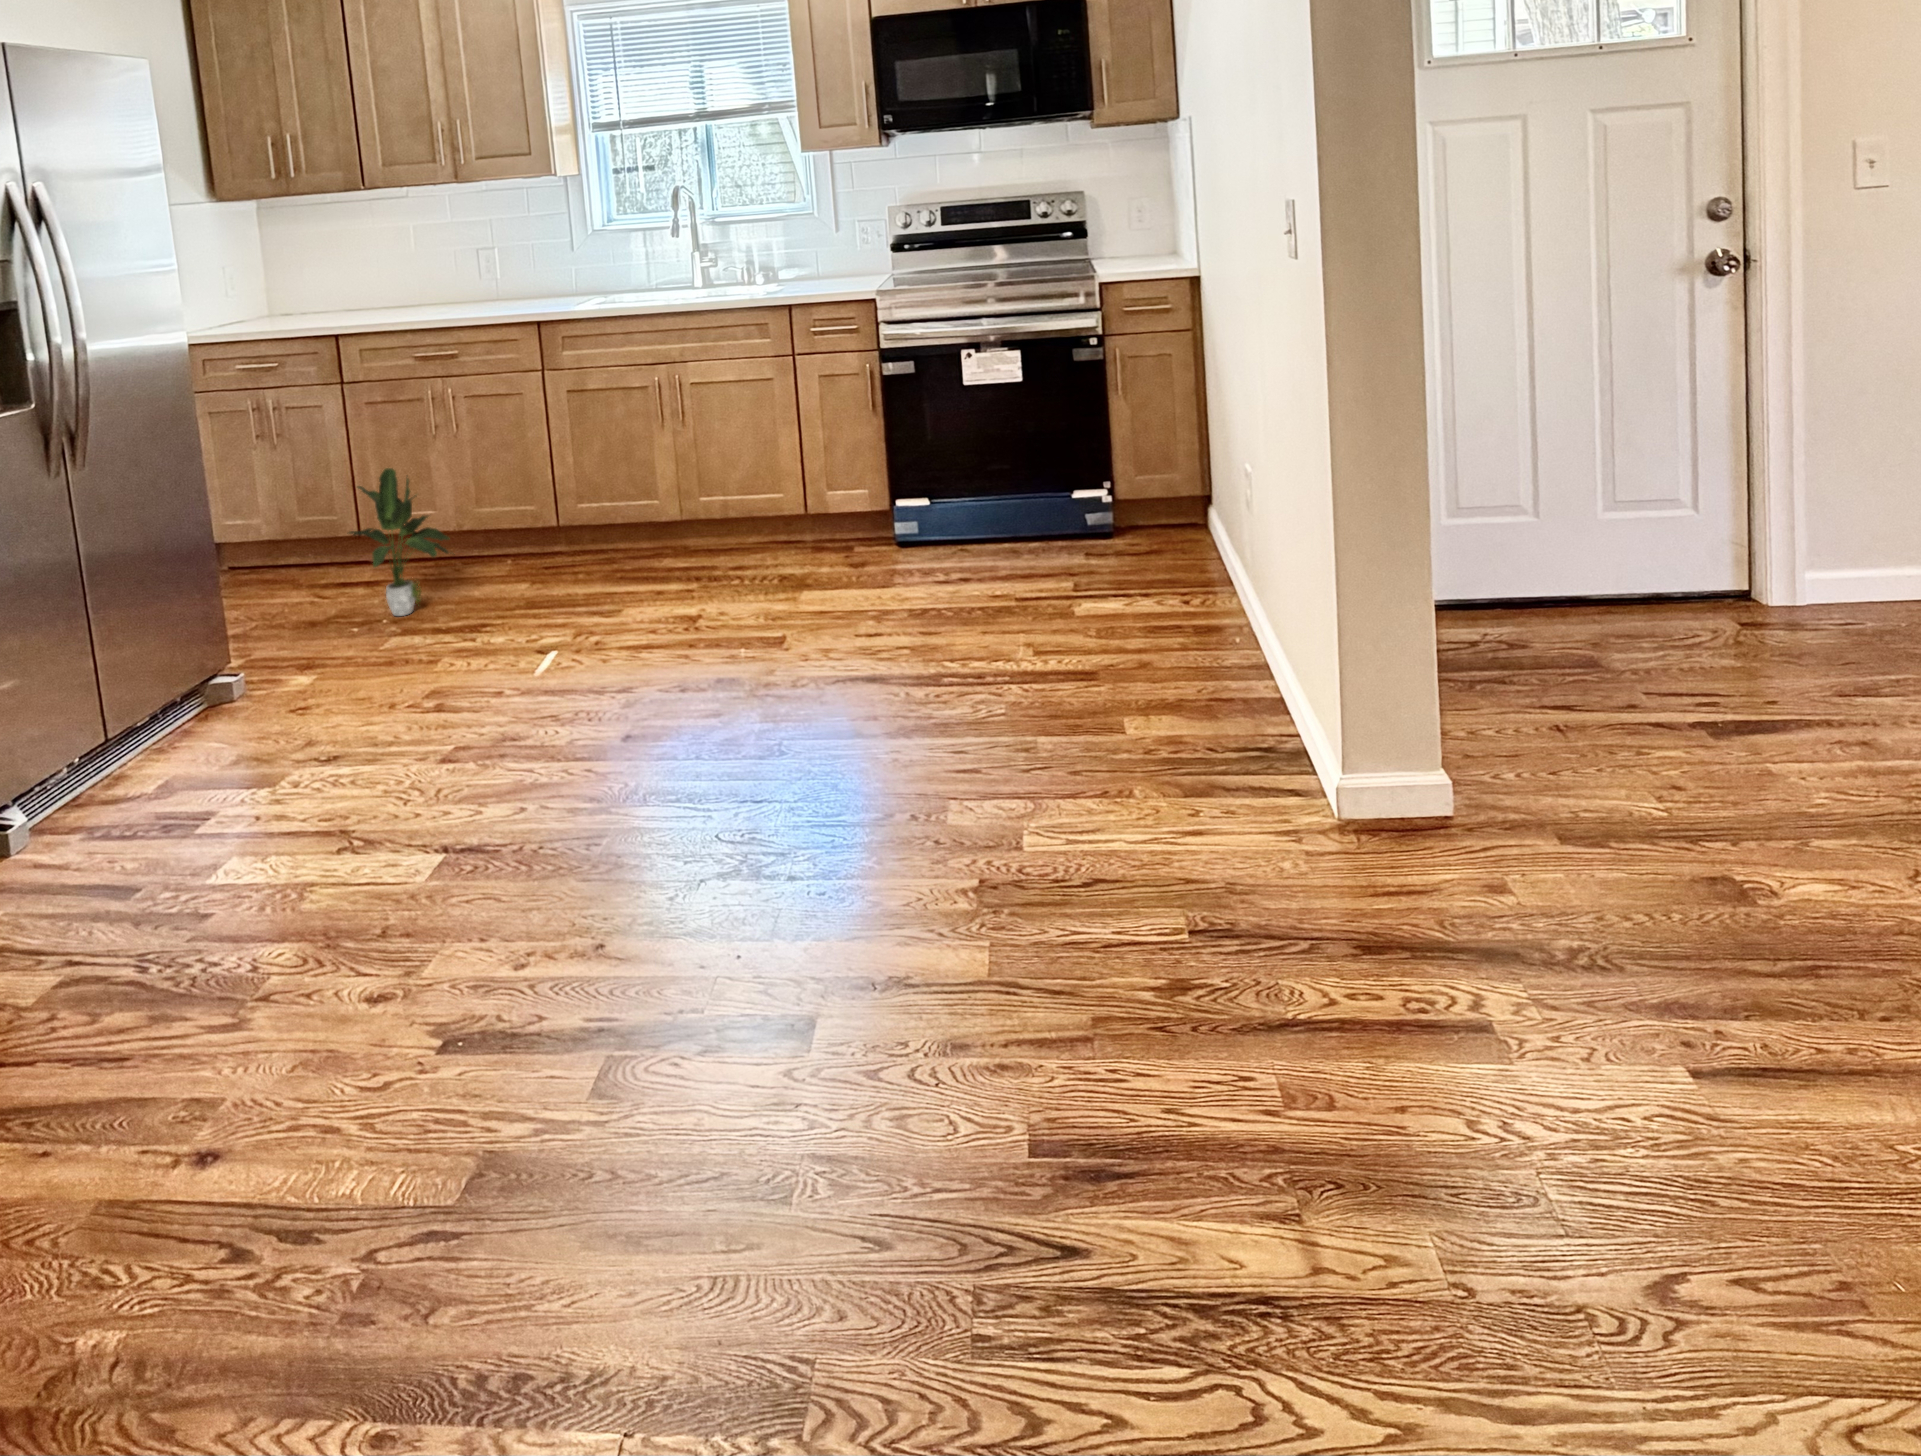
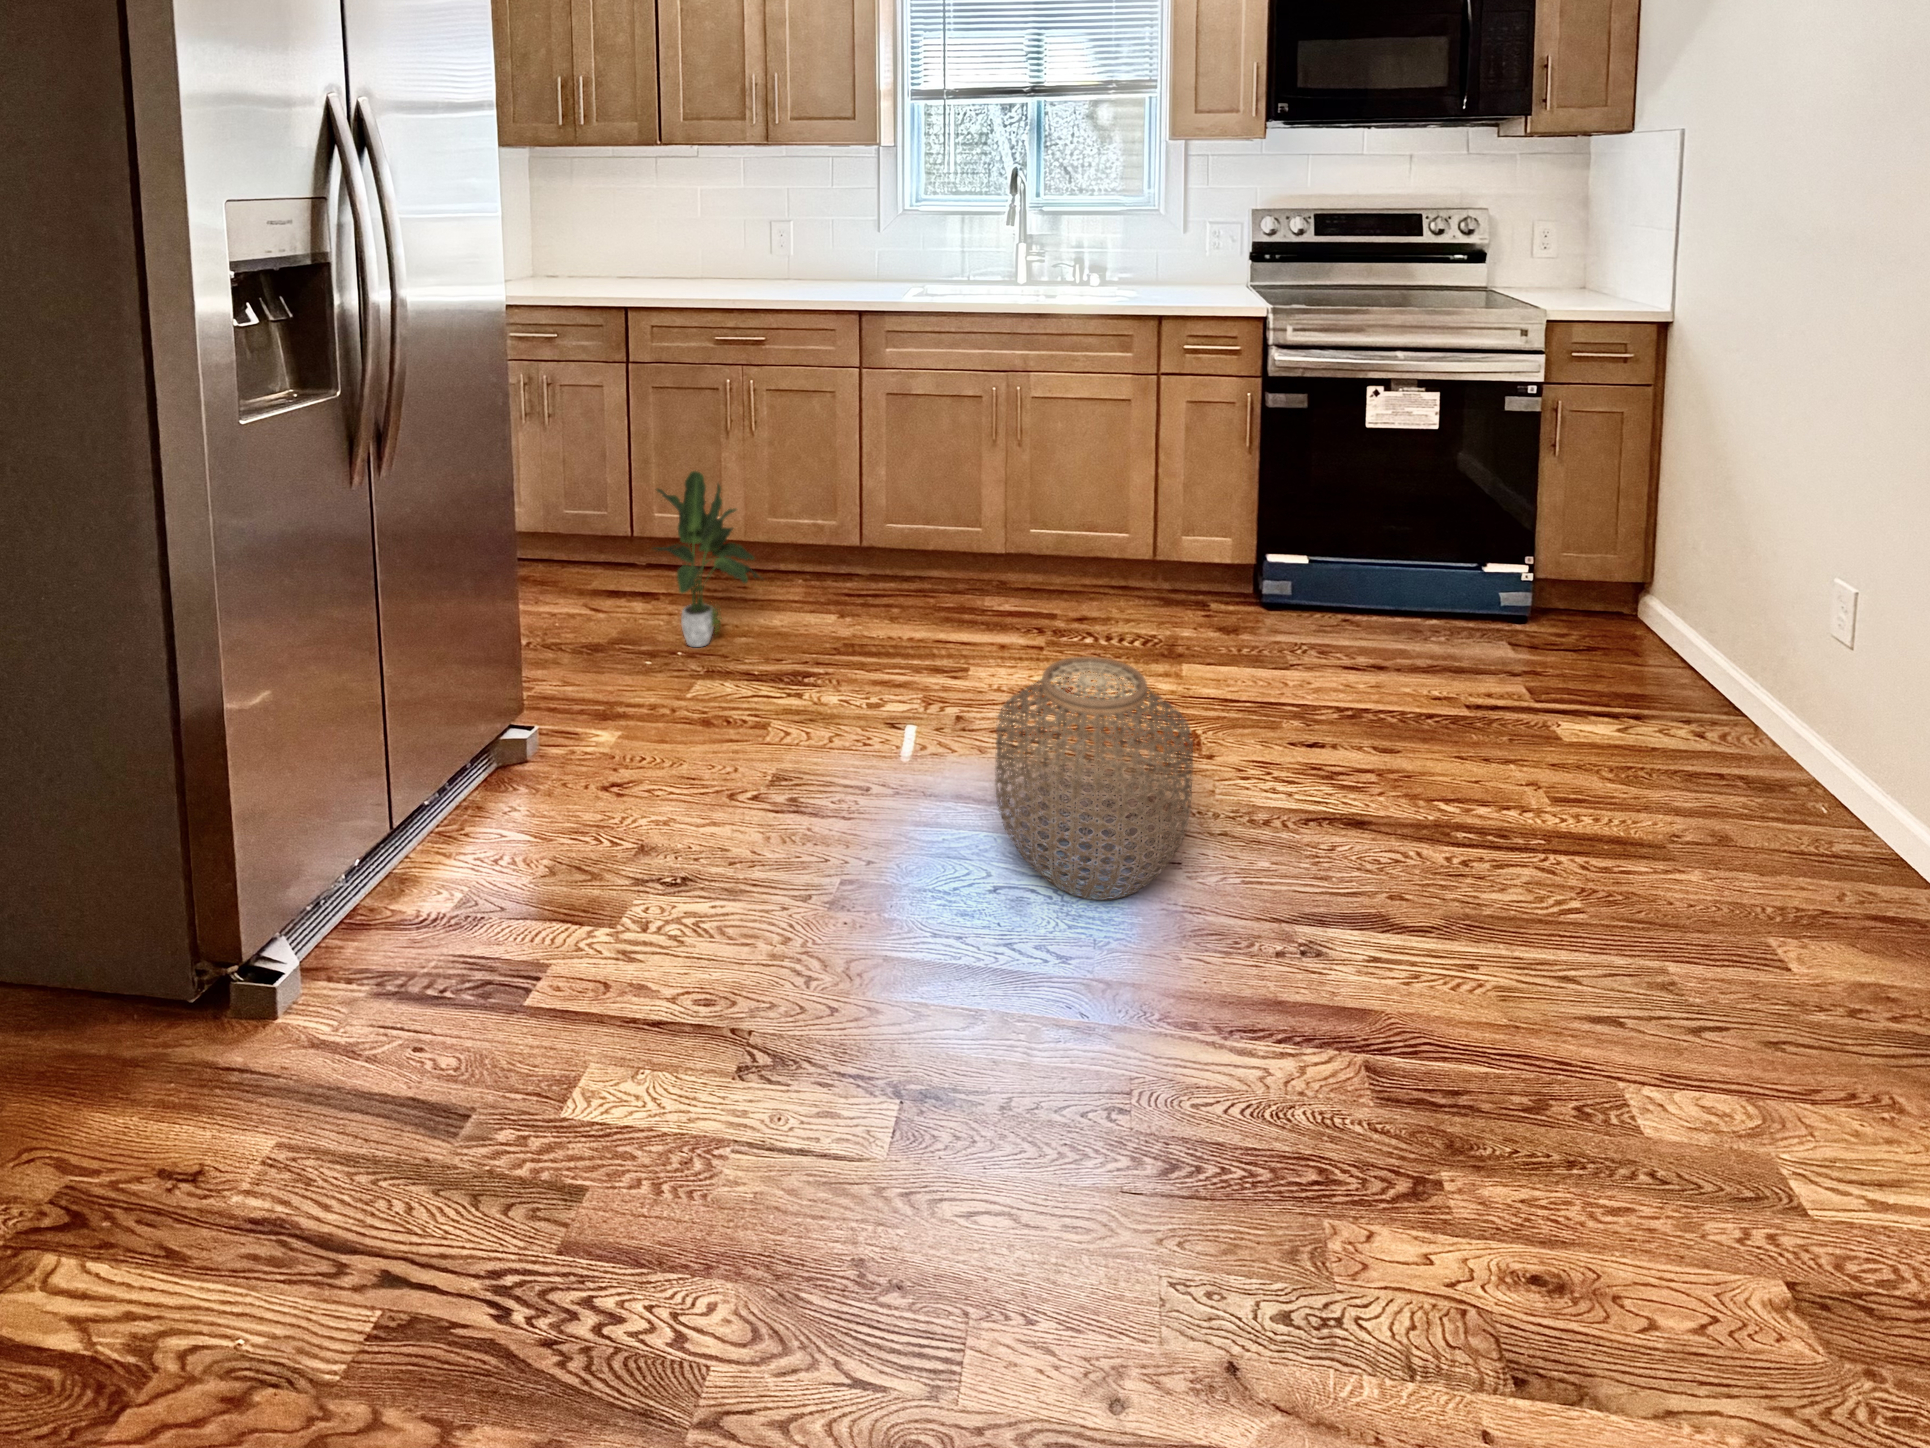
woven basket: none [563,564,714,737] -> present [995,657,1193,900]

